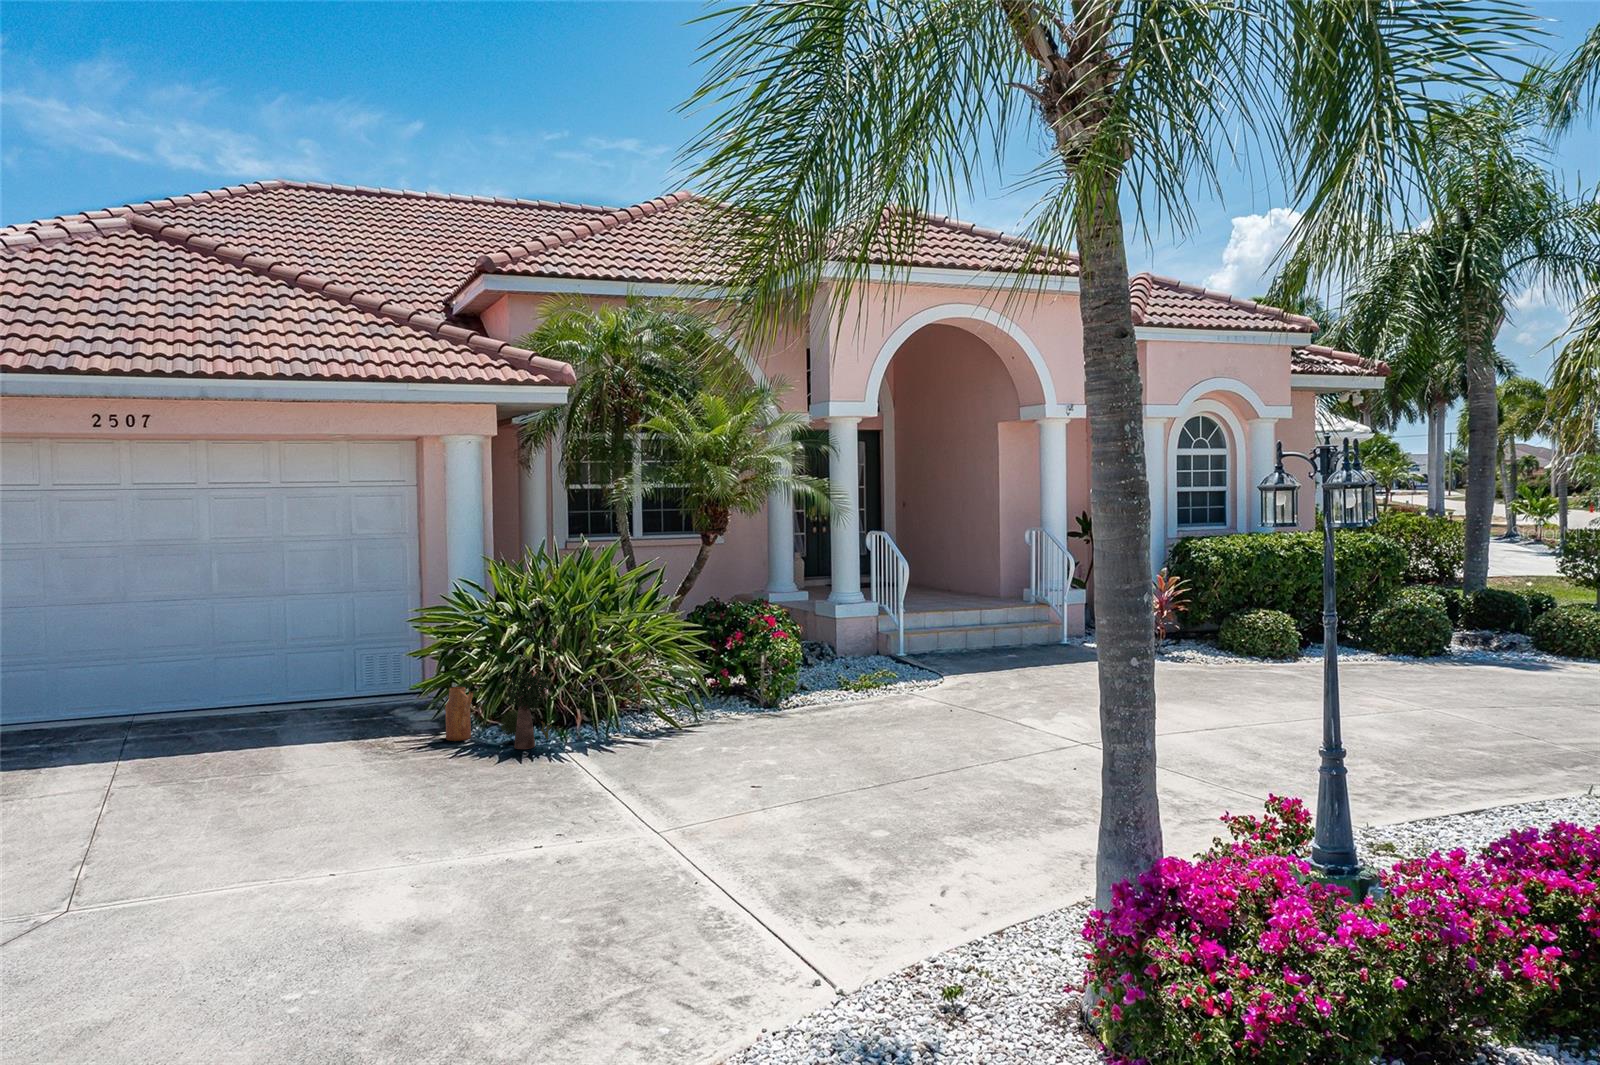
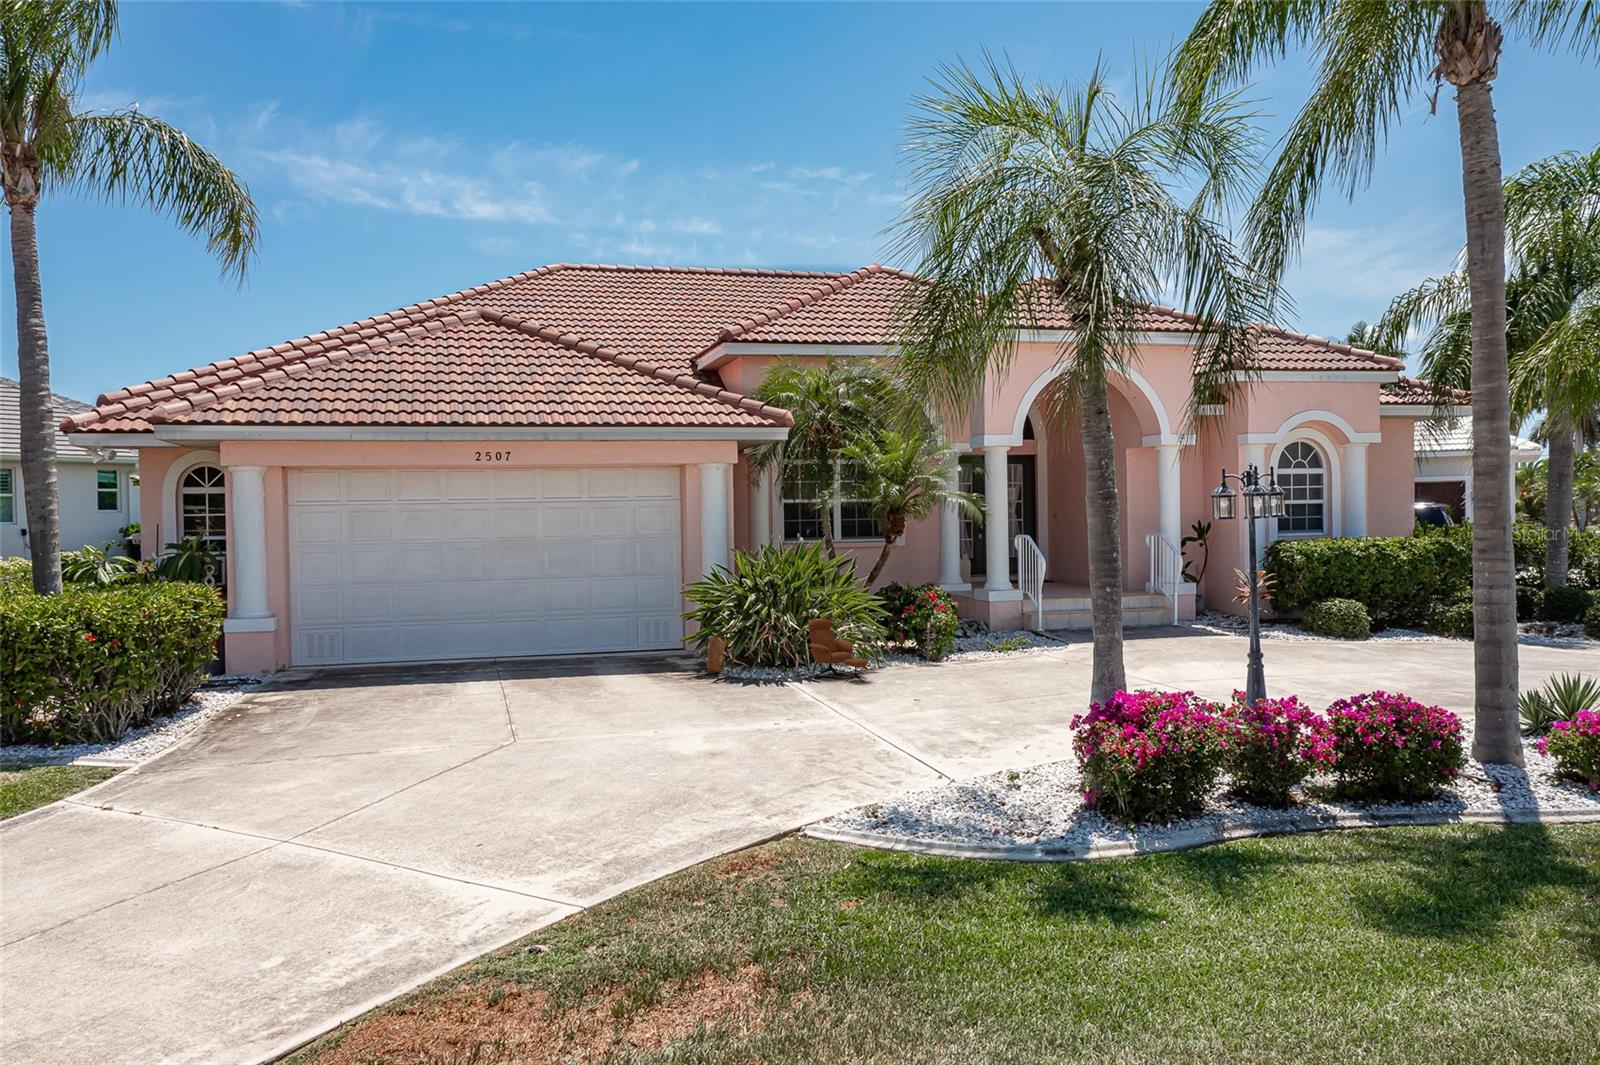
lounge chair: none [595,658,681,752] -> present [809,619,868,682]
potted plant: present [501,669,551,749] -> none [745,624,779,678]

